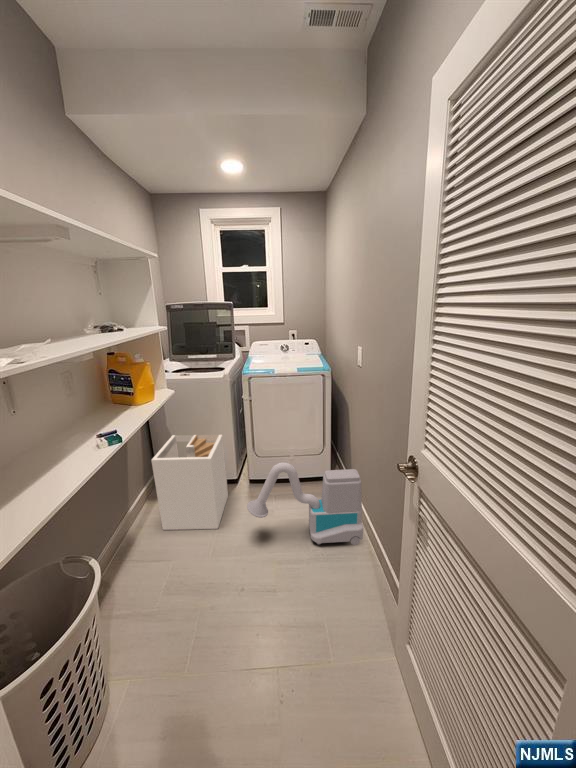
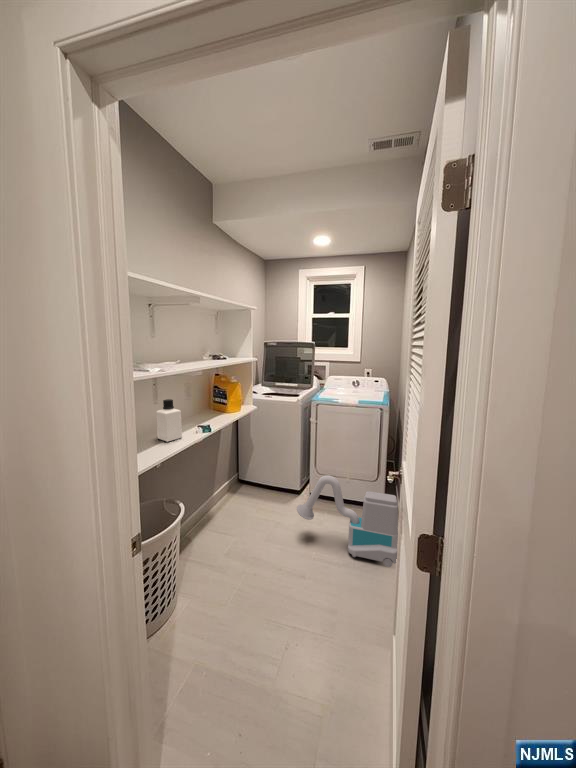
bottle: none [14,405,73,476] -> present [156,399,182,442]
laundry hamper: present [151,435,228,530] -> none [233,442,290,524]

